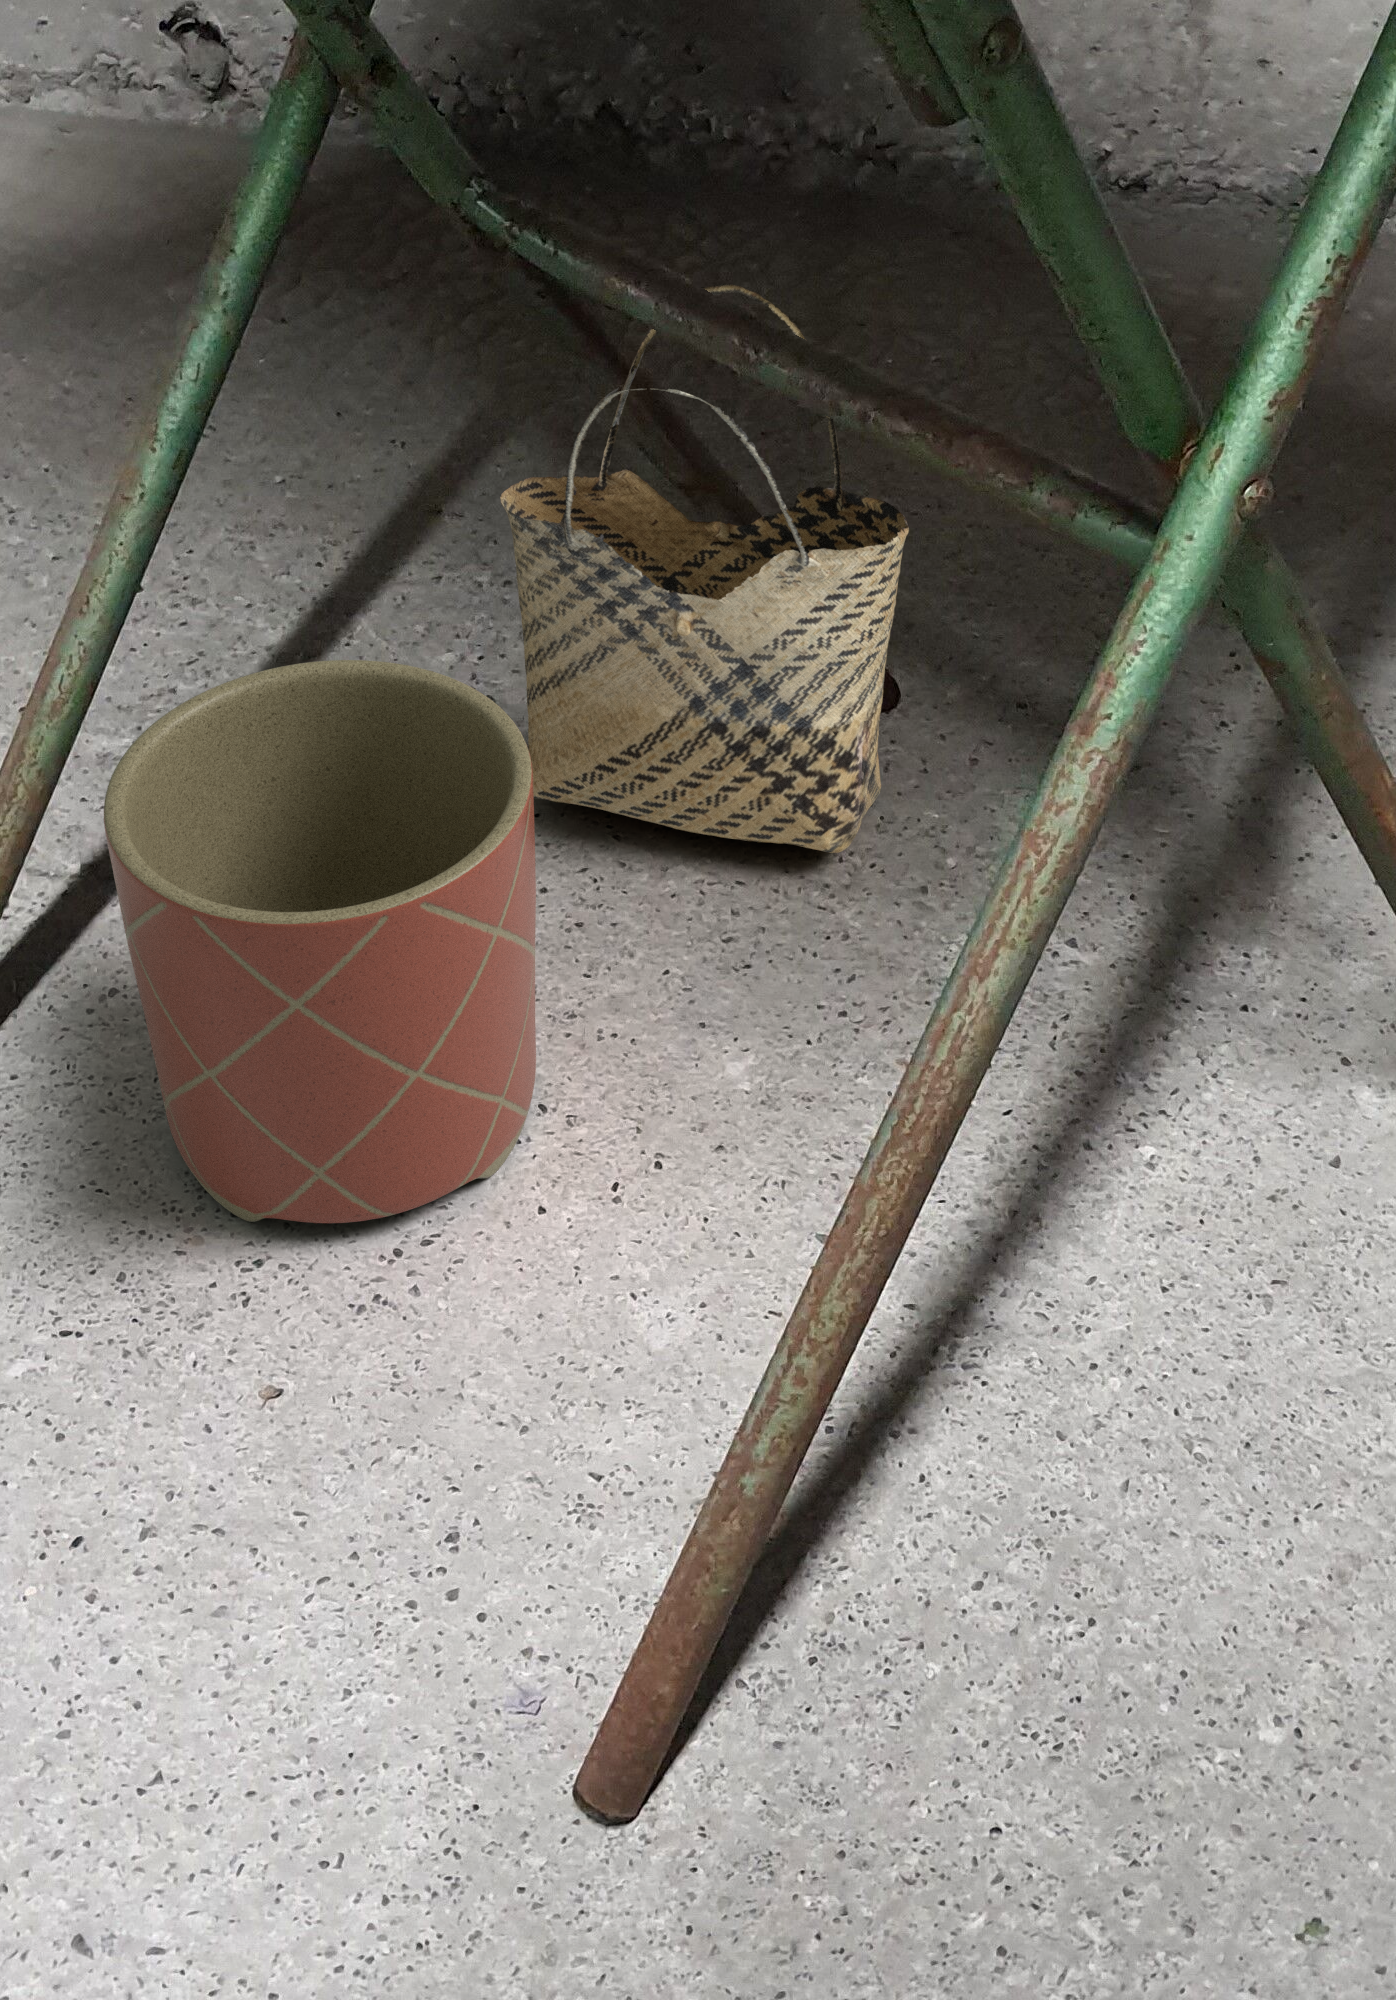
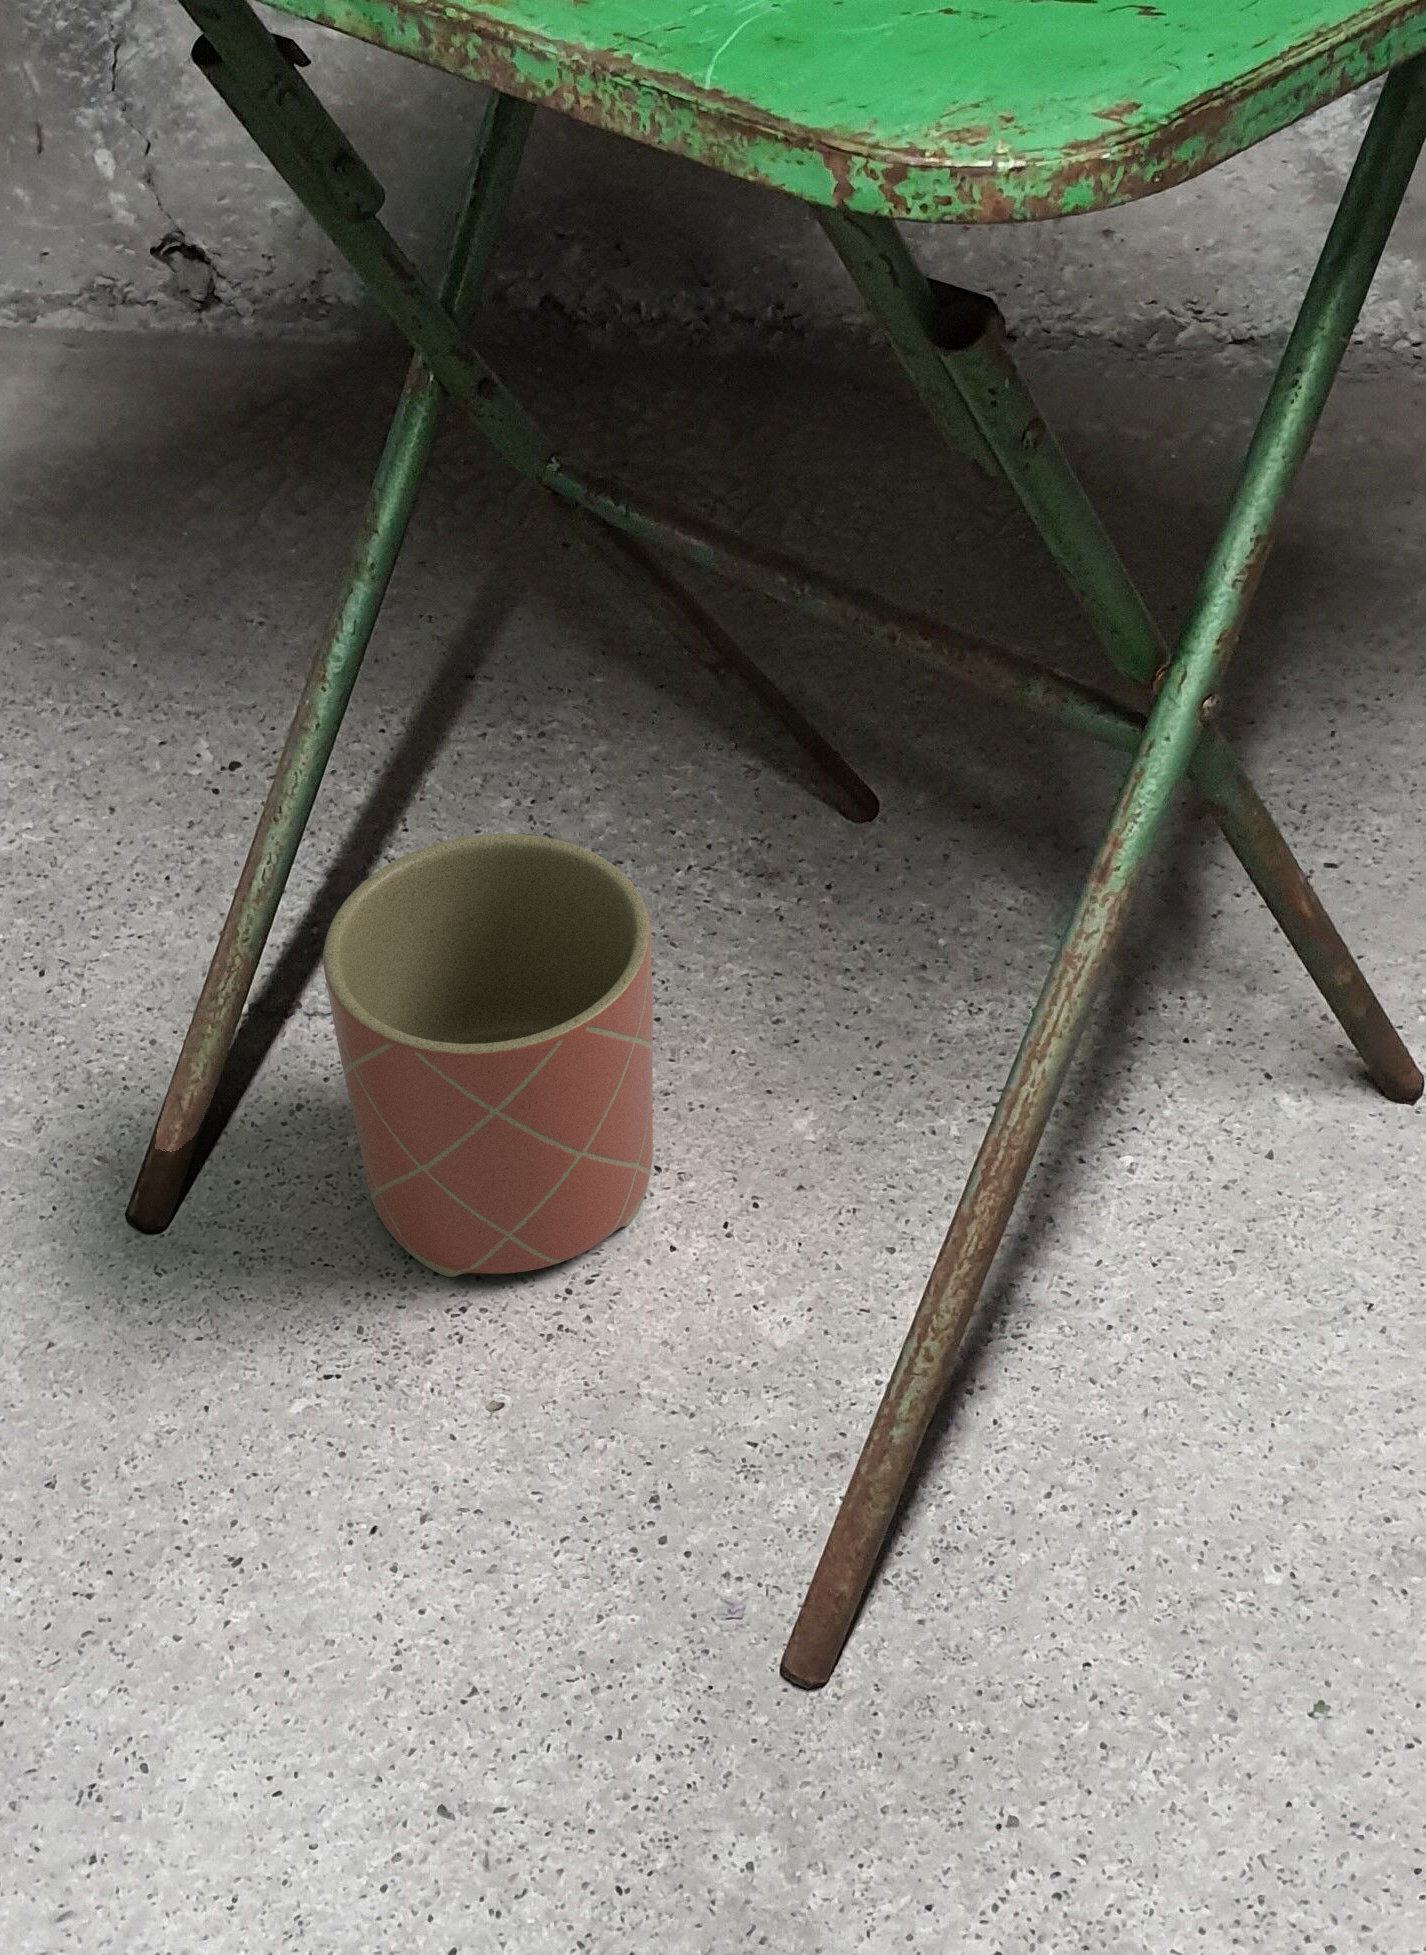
woven basket: present [500,284,909,853] -> none [569,504,896,942]

